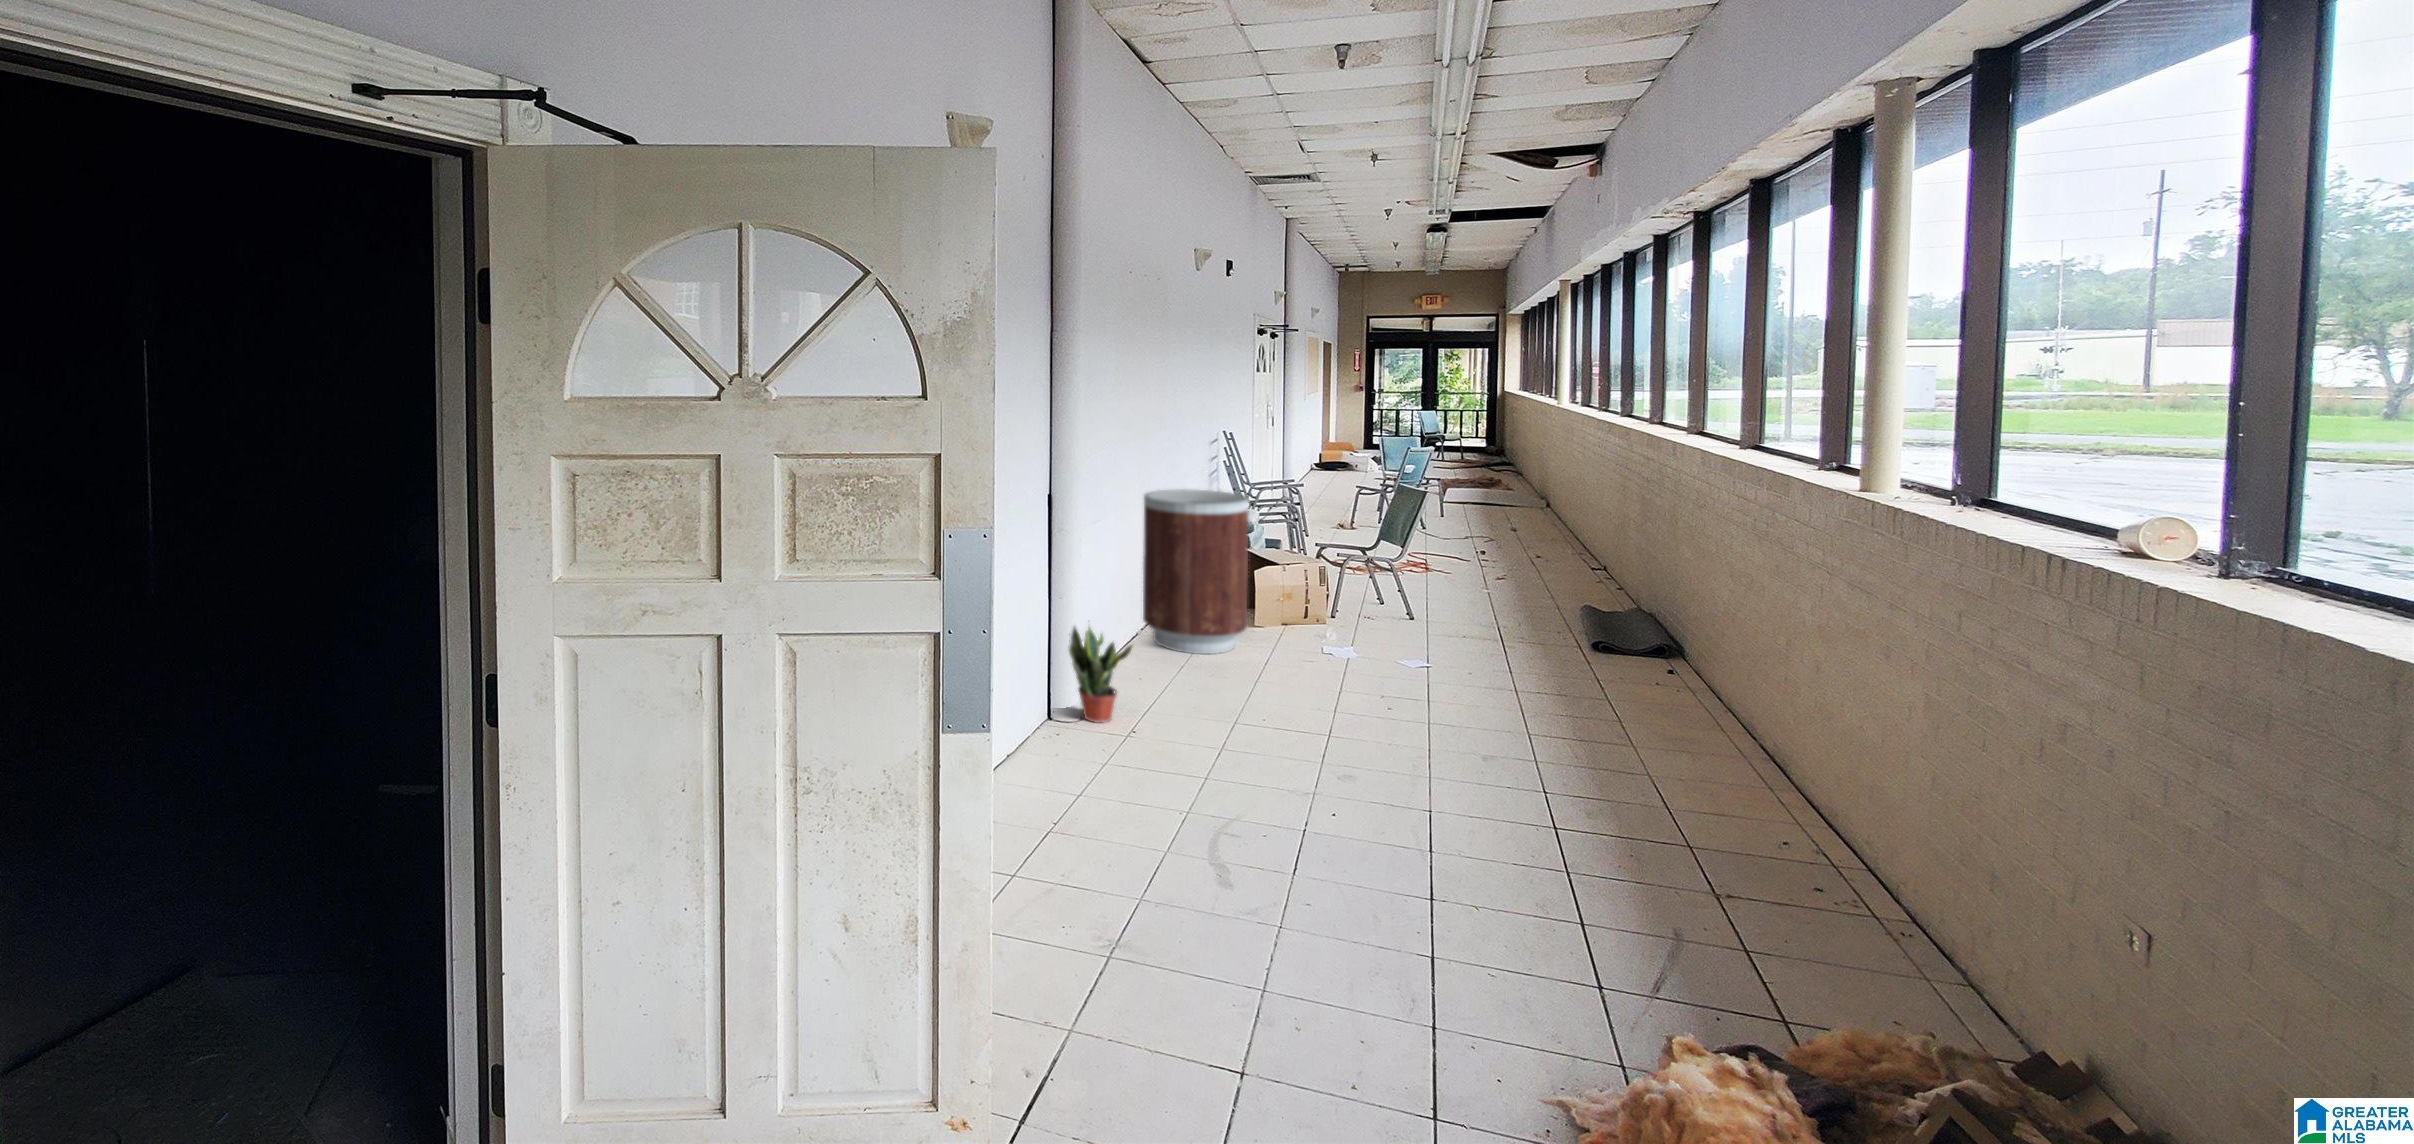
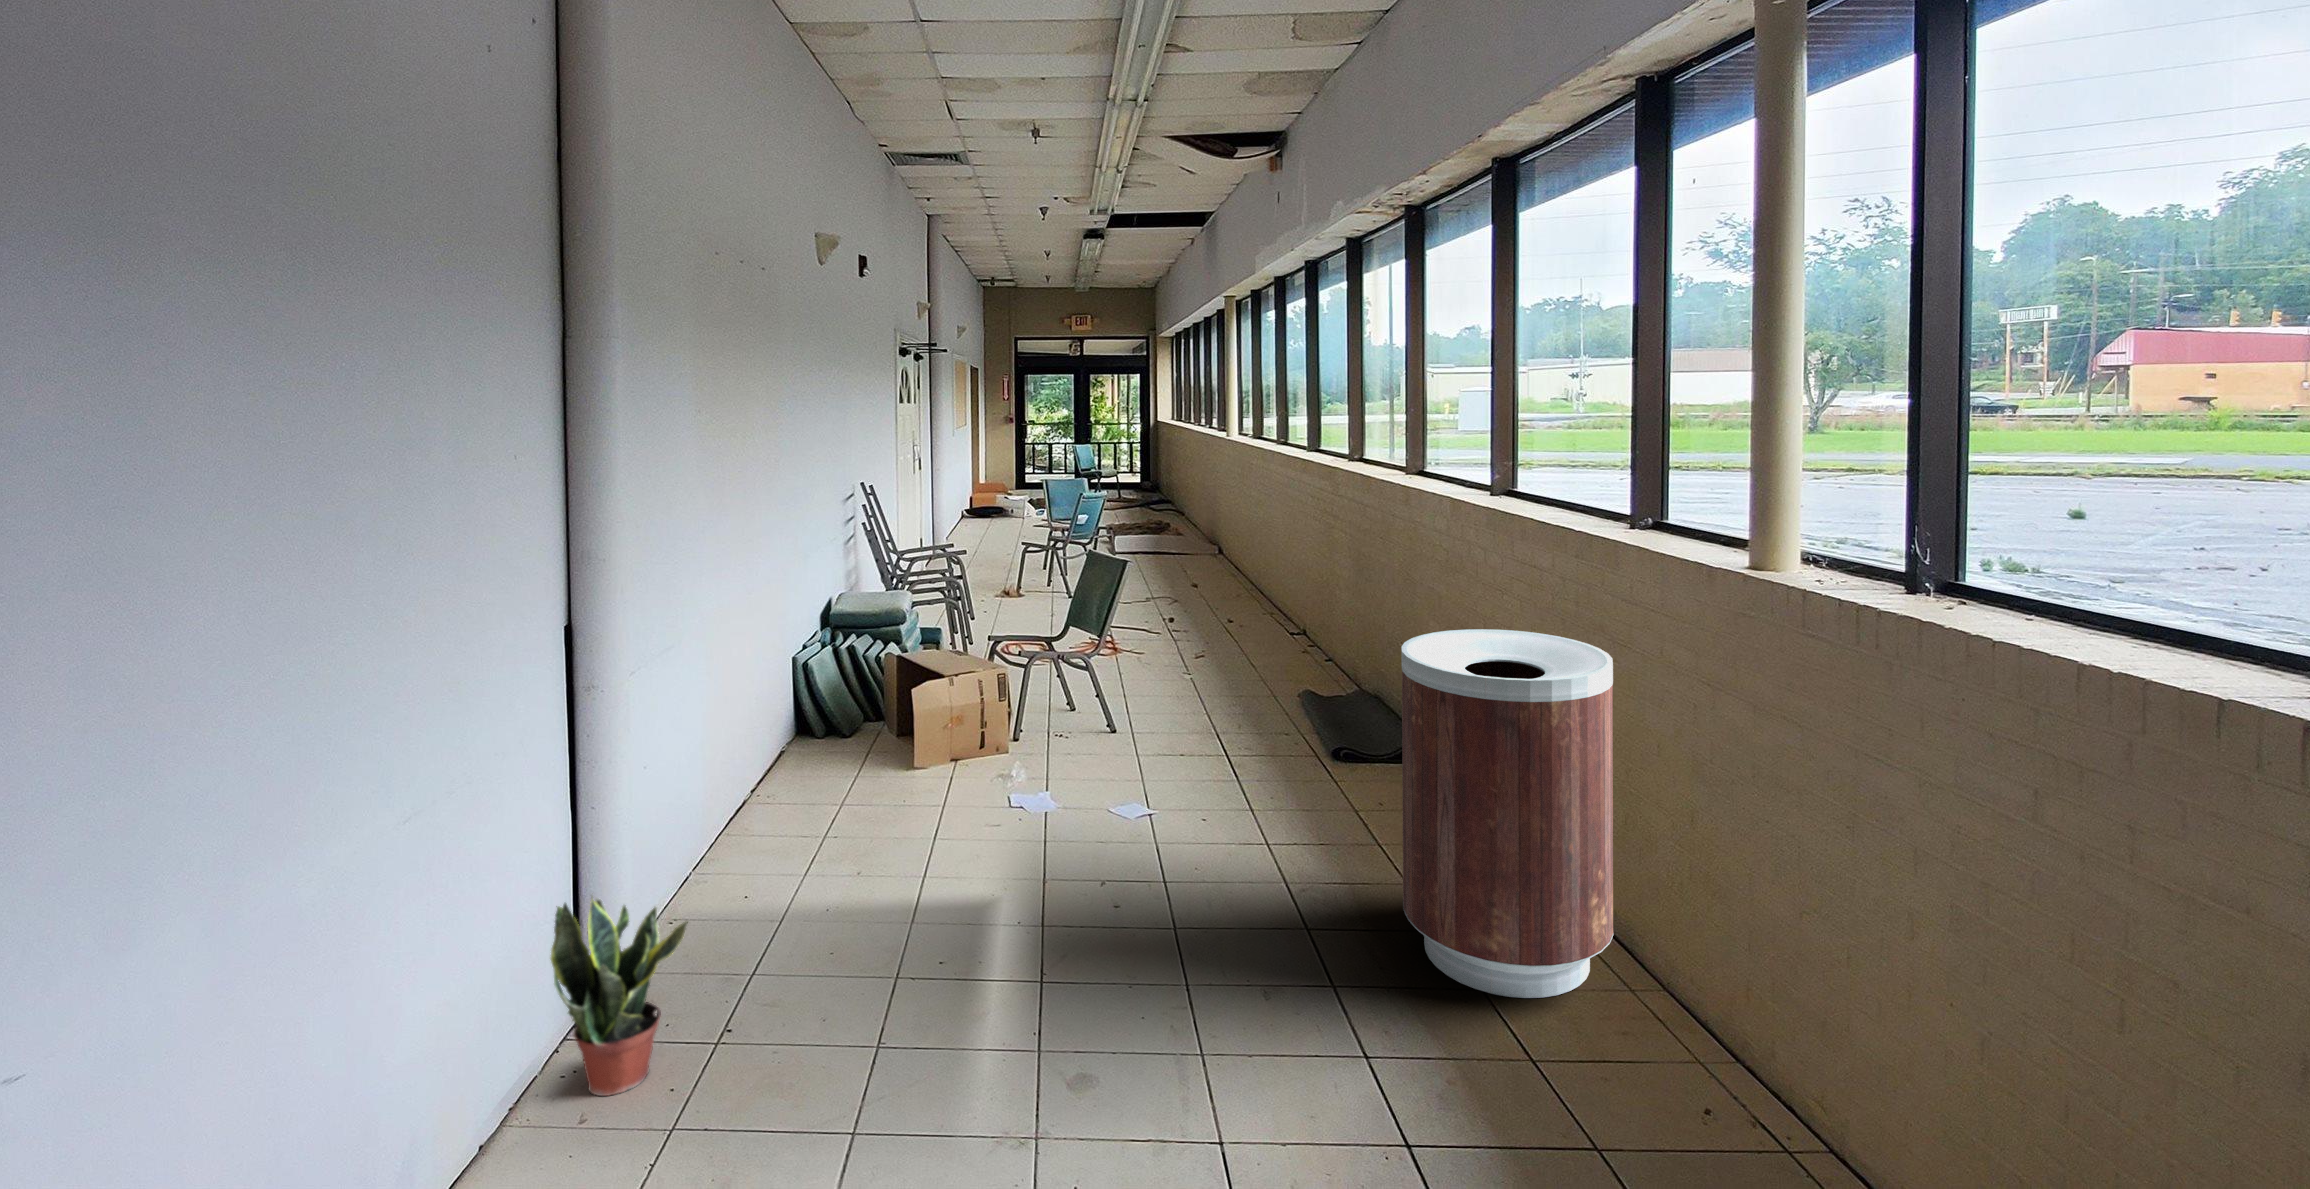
trash can: present [1143,489,1249,654] -> present [1401,629,1614,998]

